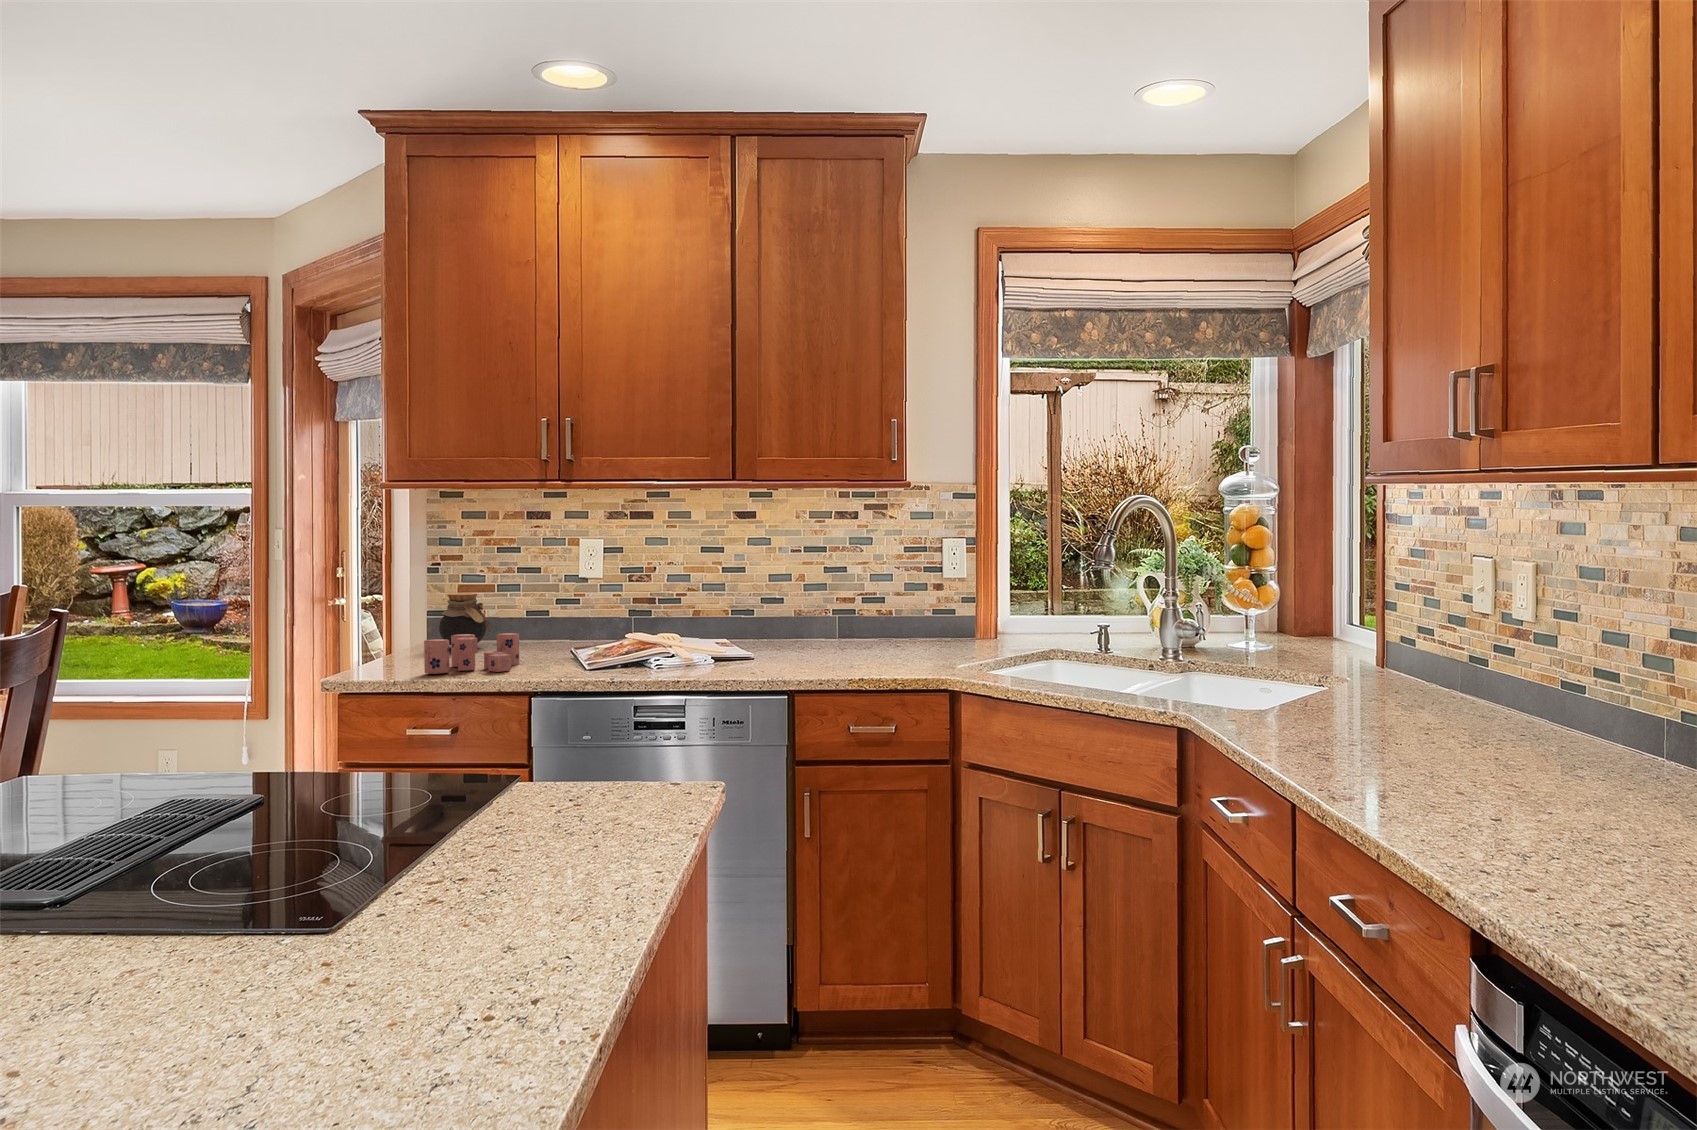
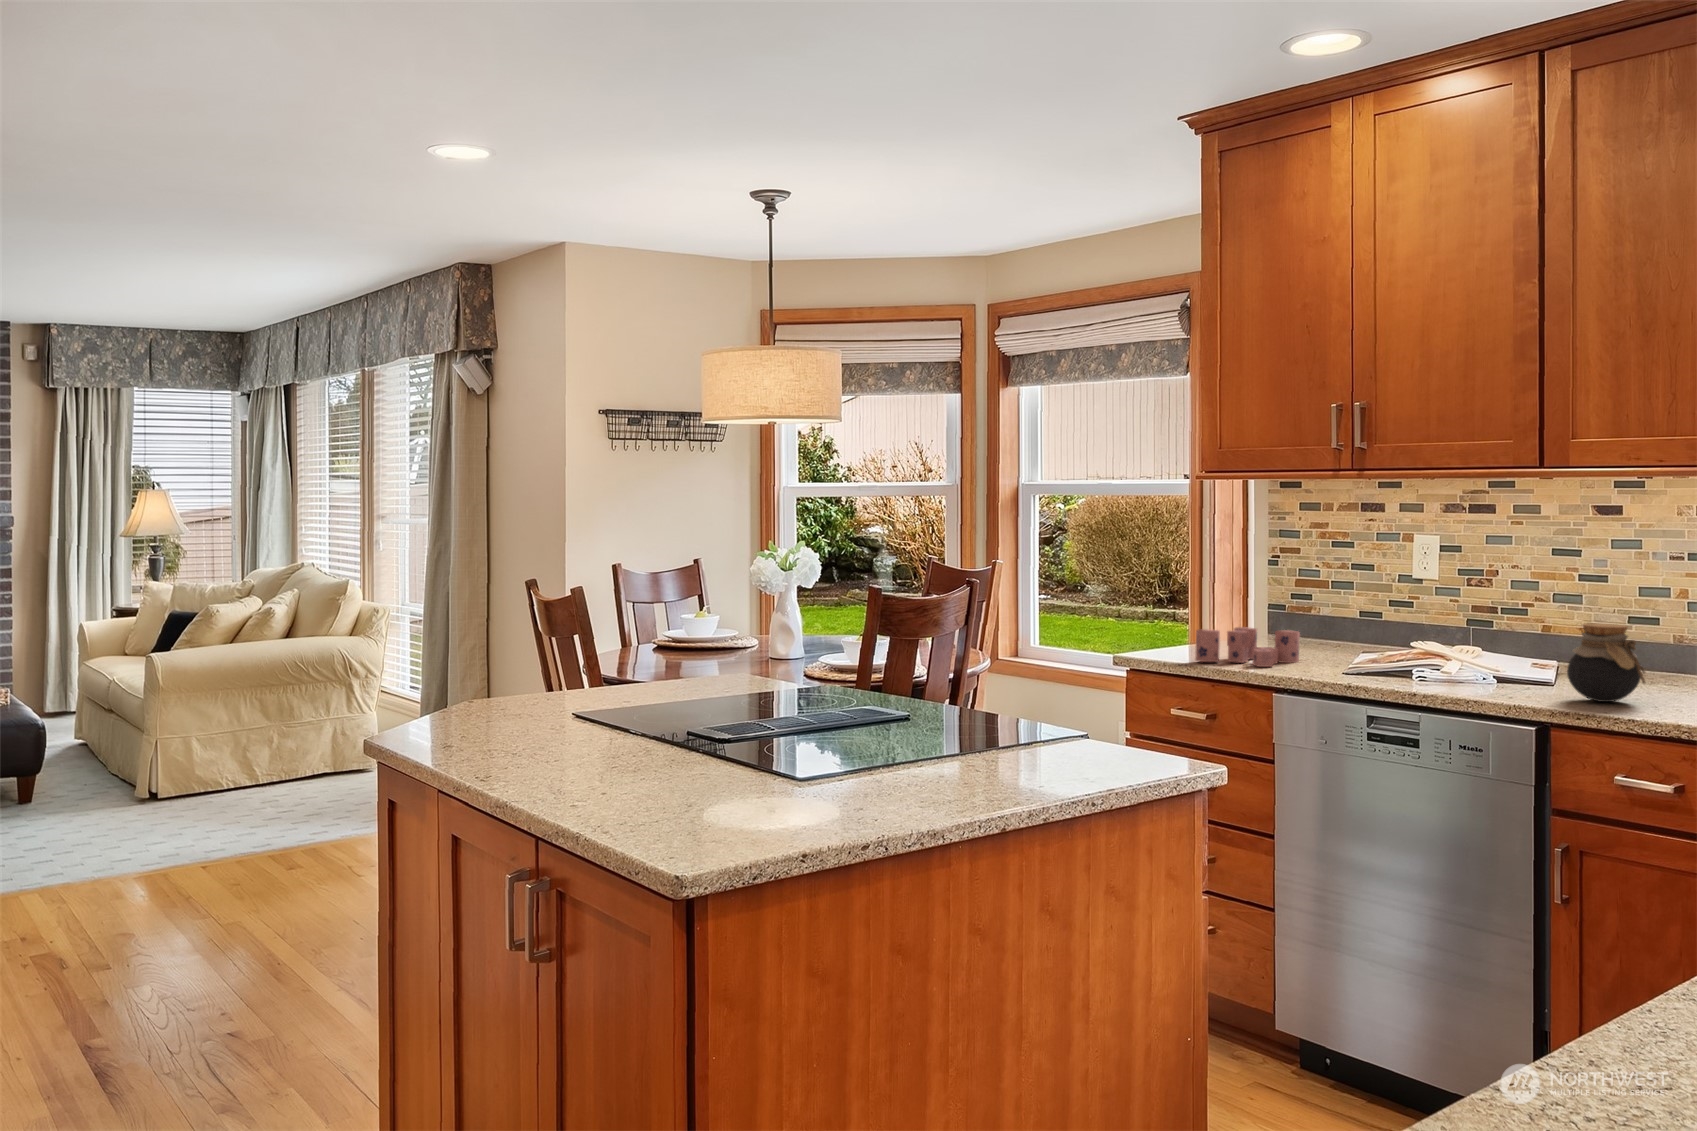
jar: present [439,593,491,645] -> present [1567,624,1645,702]

